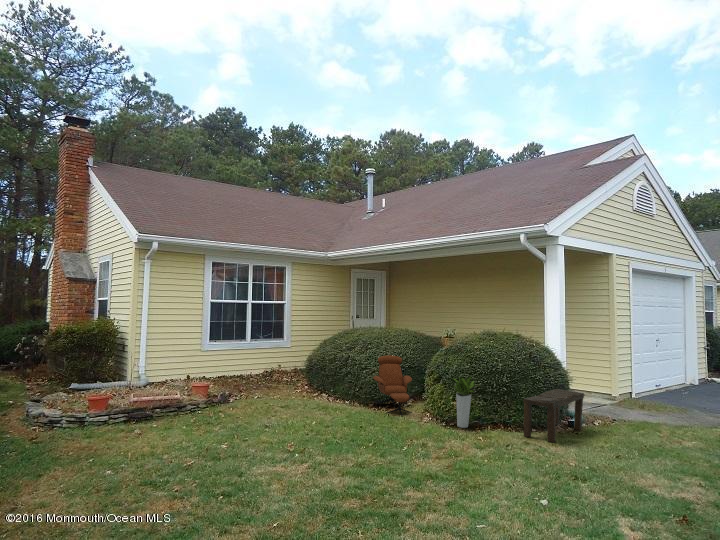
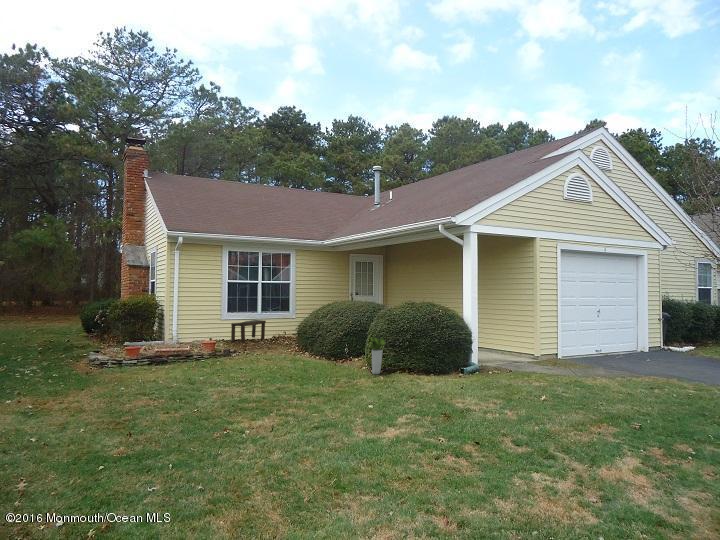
lounge chair: present [373,355,412,415] -> none [328,323,358,367]
bench: present [523,389,584,443] -> present [231,320,266,343]

